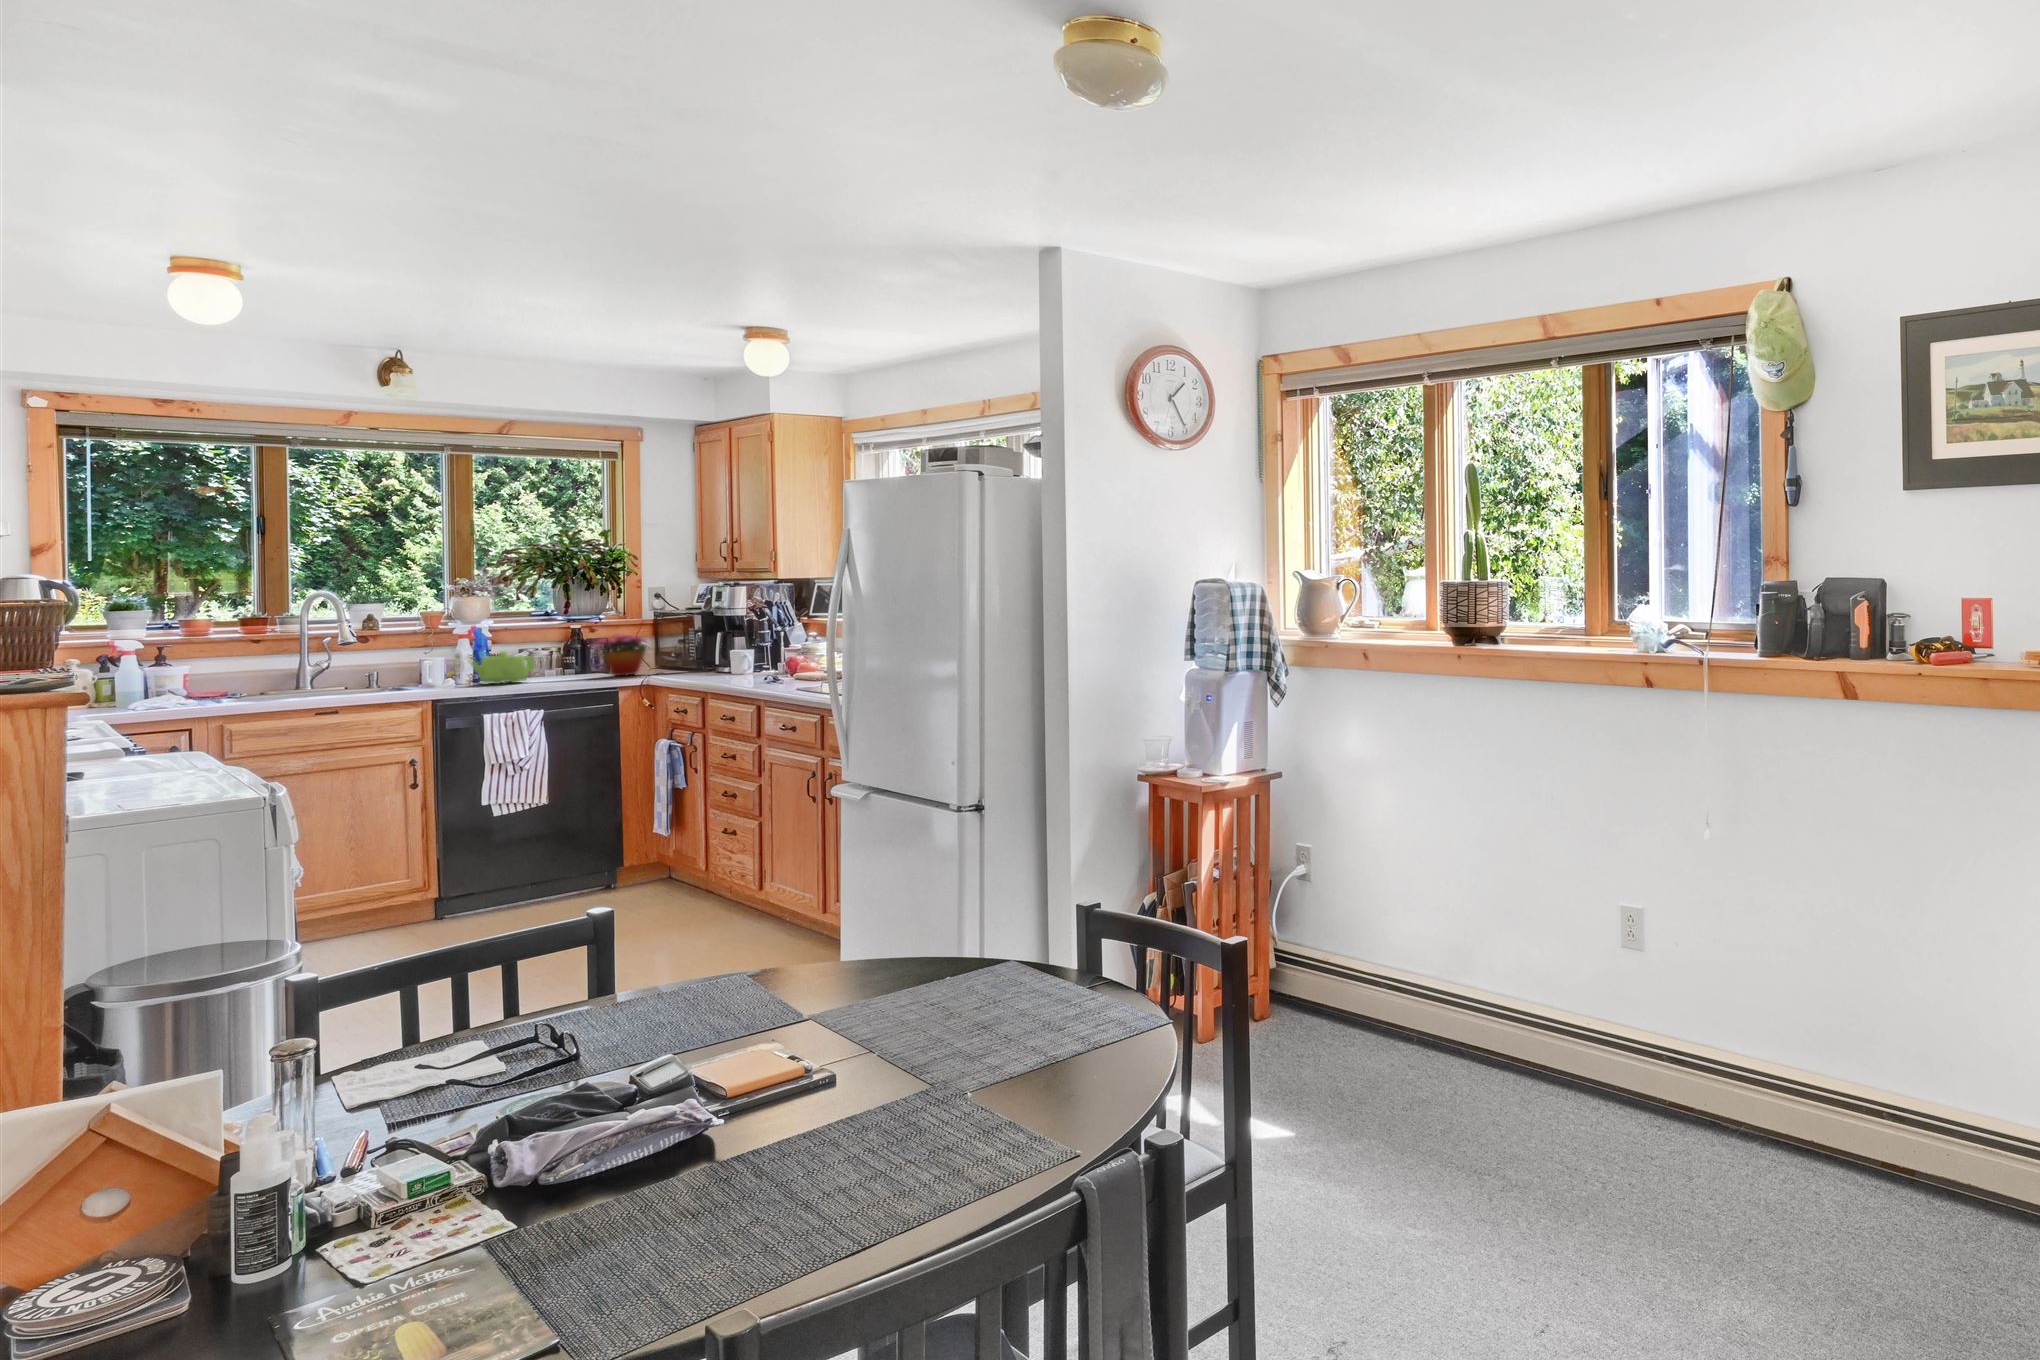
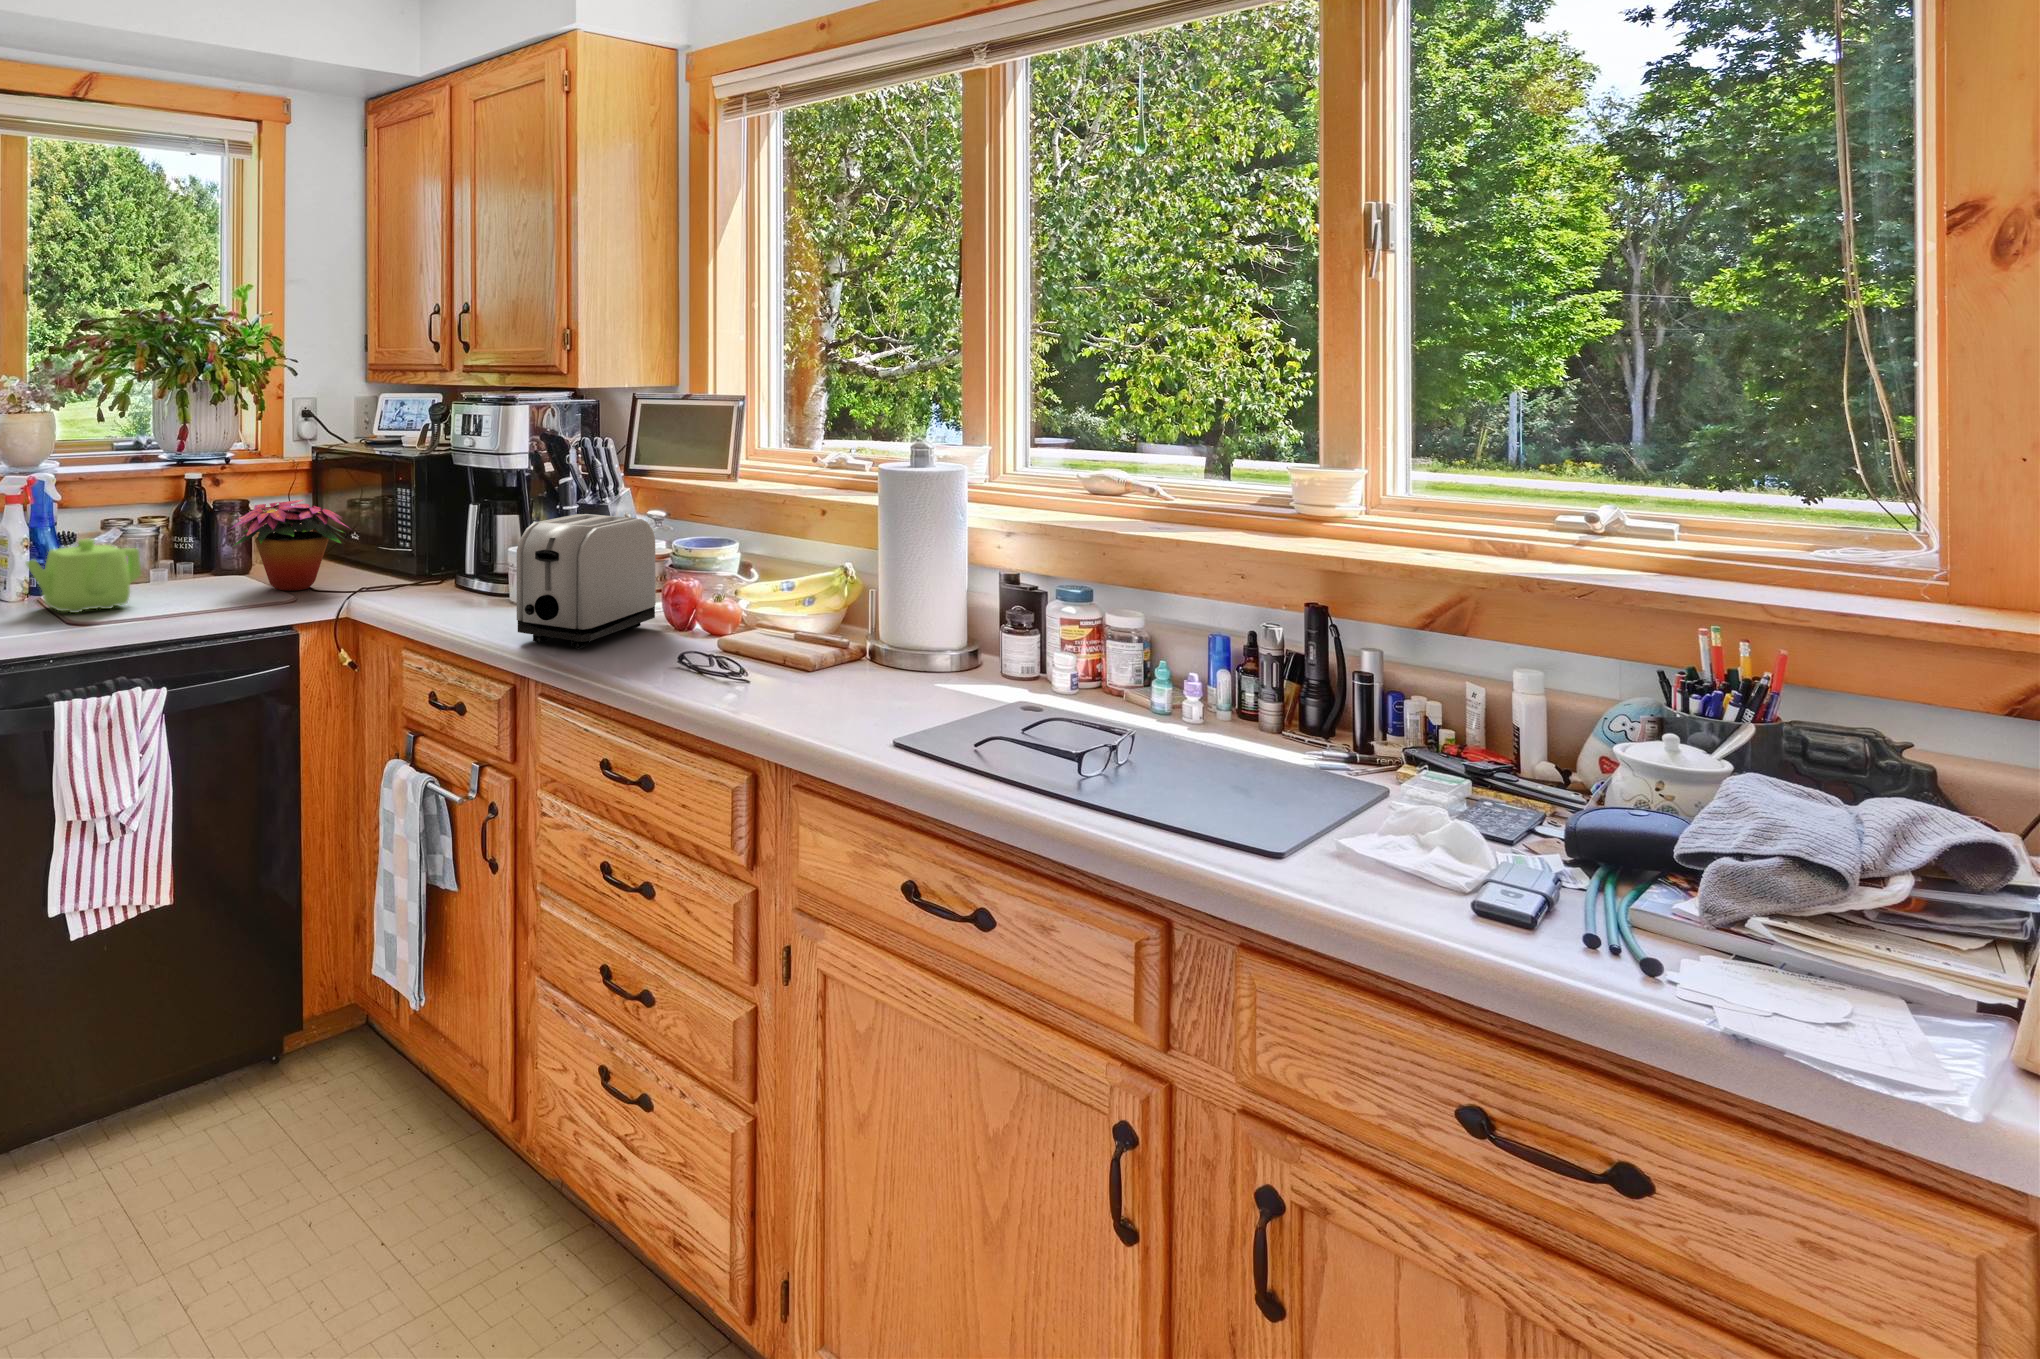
toaster: none [708,630,786,681] -> present [517,514,656,648]

